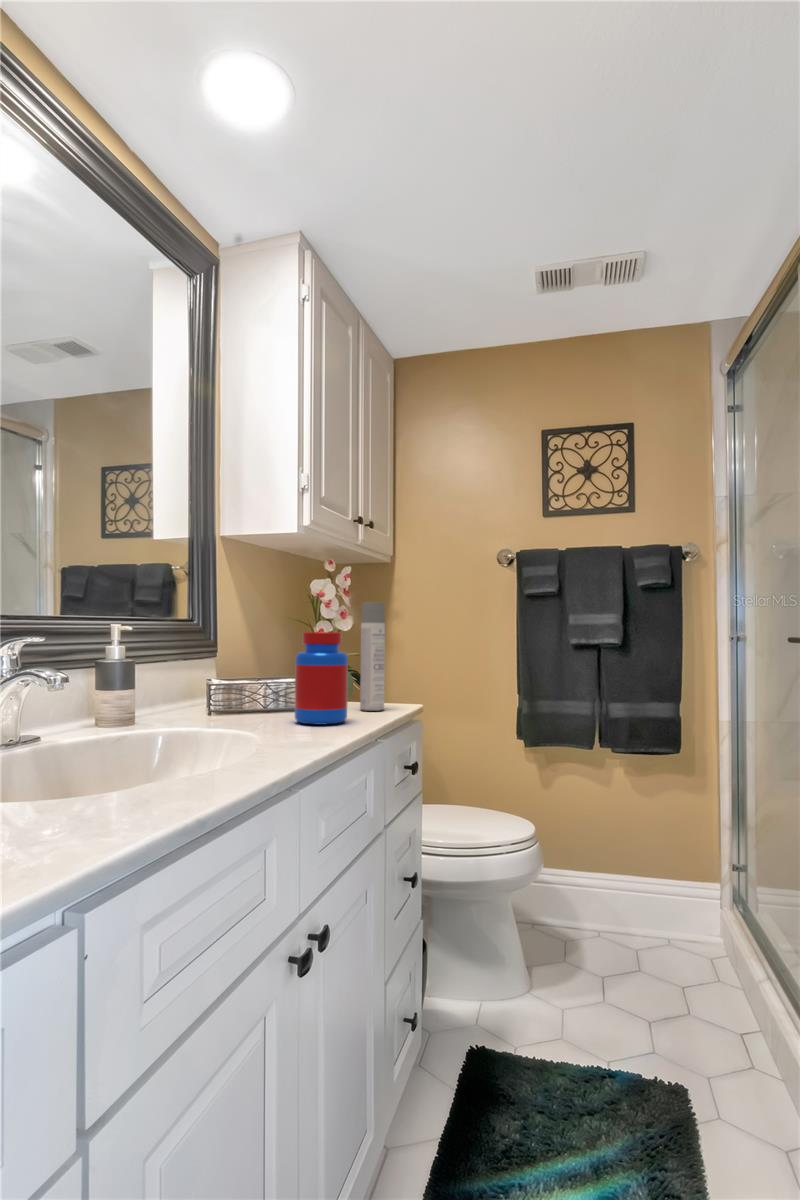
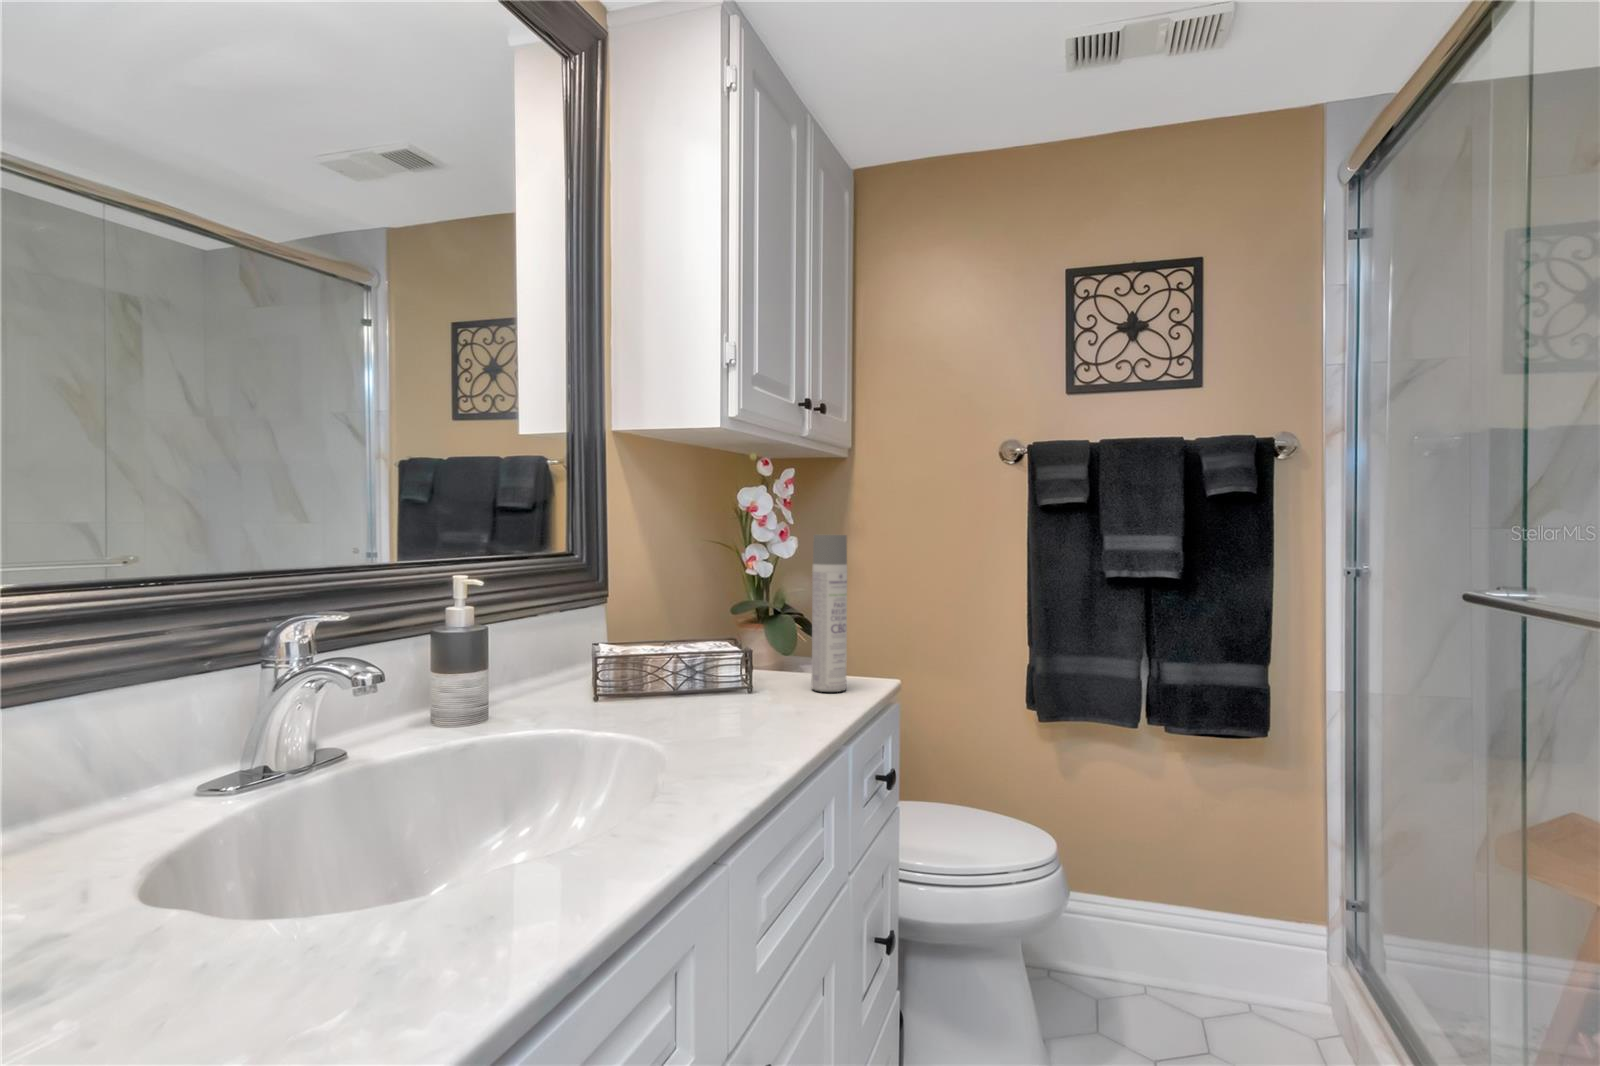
jar: present [294,632,348,725] -> none [717,585,795,725]

